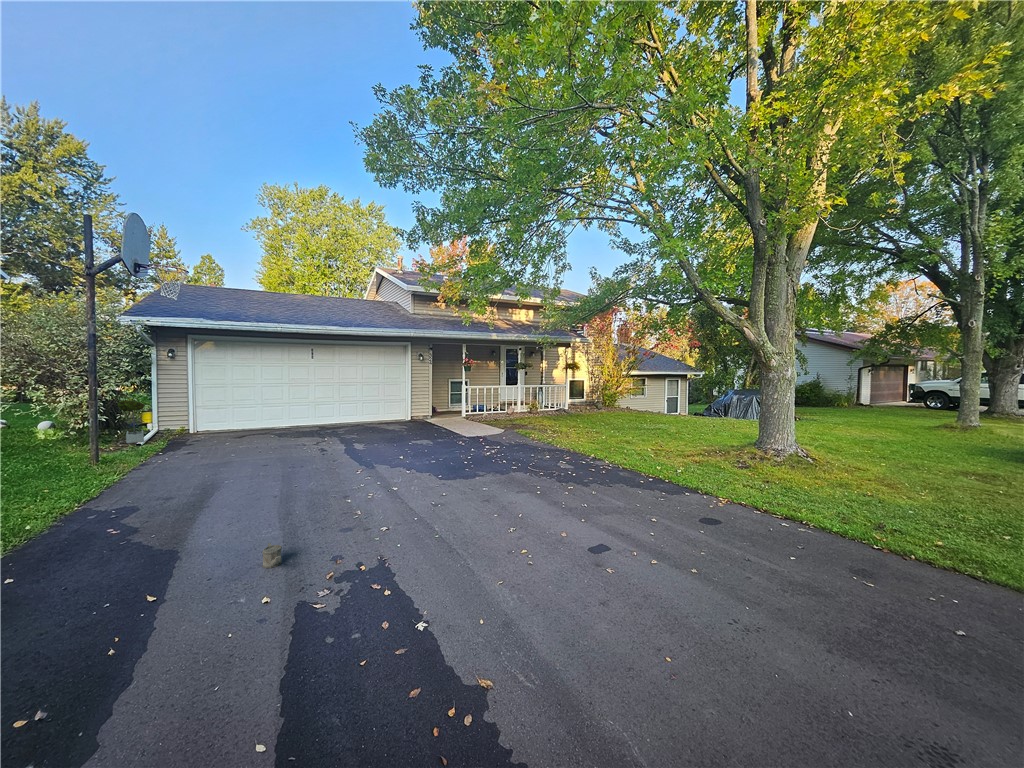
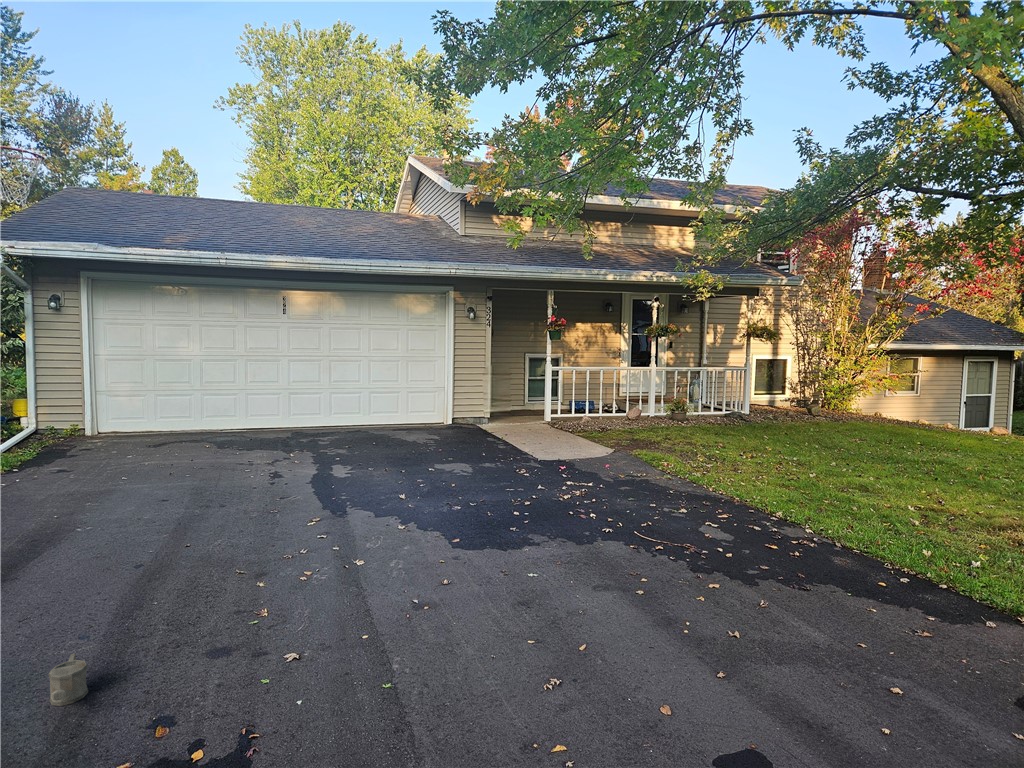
potted tree: present [118,400,144,443] -> none [33,378,69,441]

